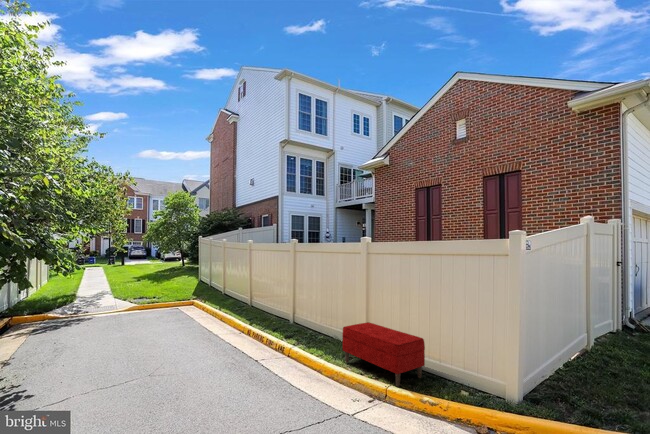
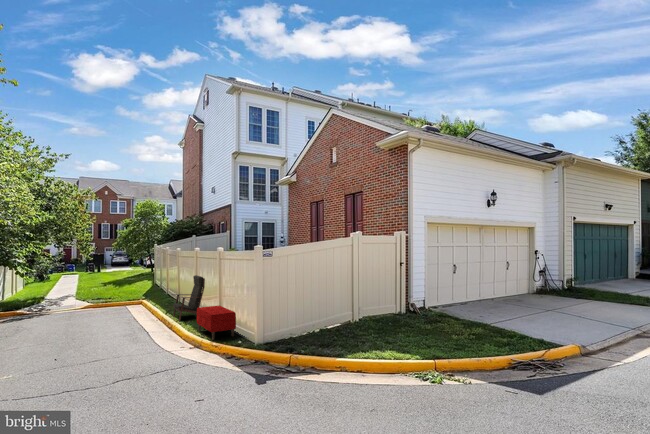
lounge chair: none [272,275,322,341] -> present [172,275,205,322]

